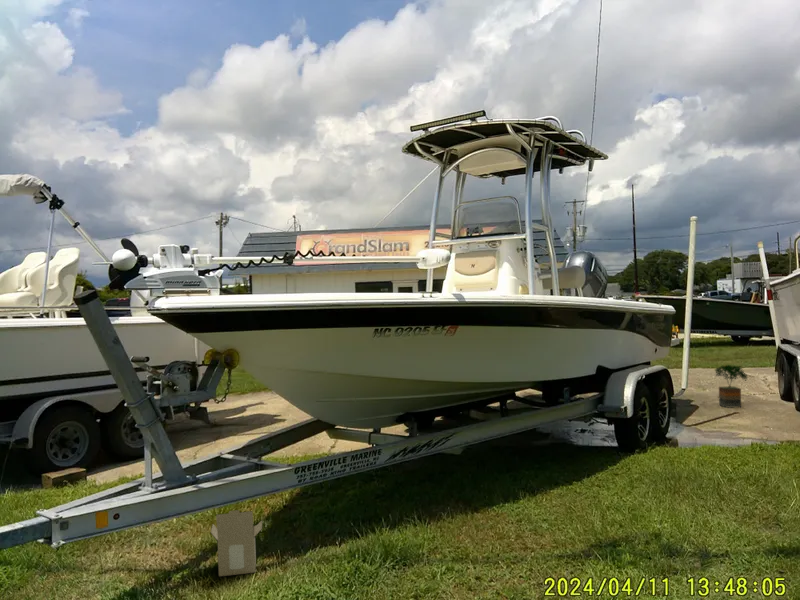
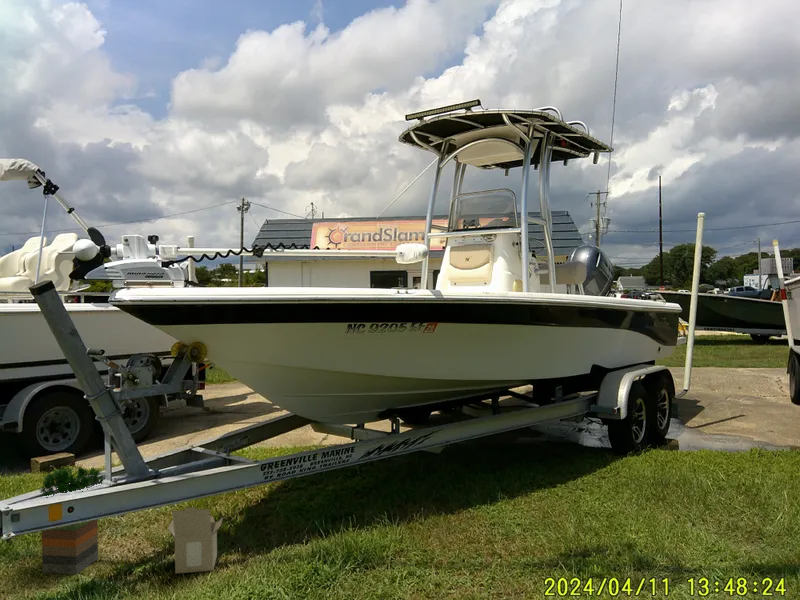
potted tree: present [715,365,747,407] -> present [40,467,104,574]

